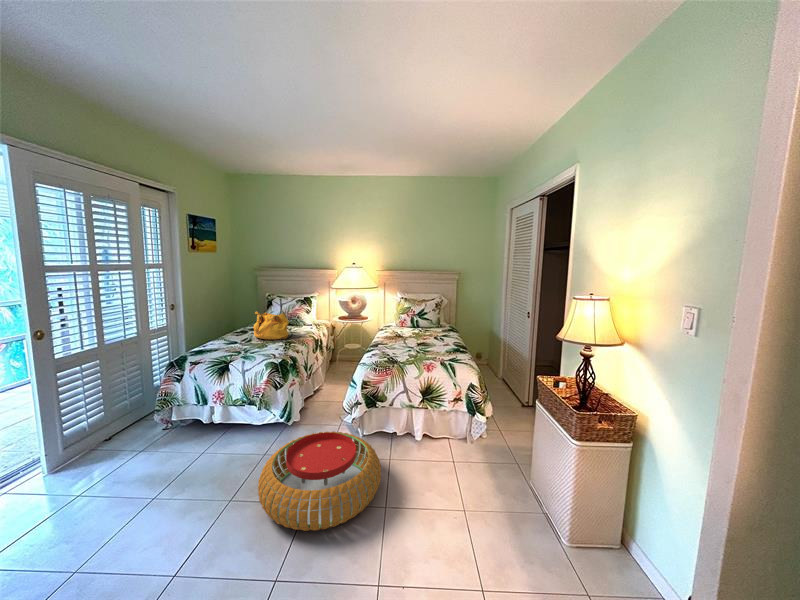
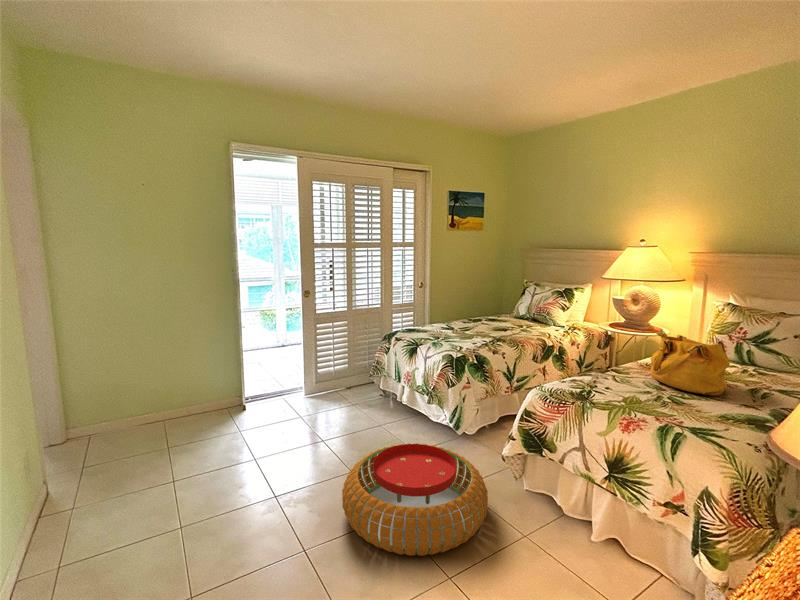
handbag: present [253,312,289,340] -> present [650,330,730,396]

